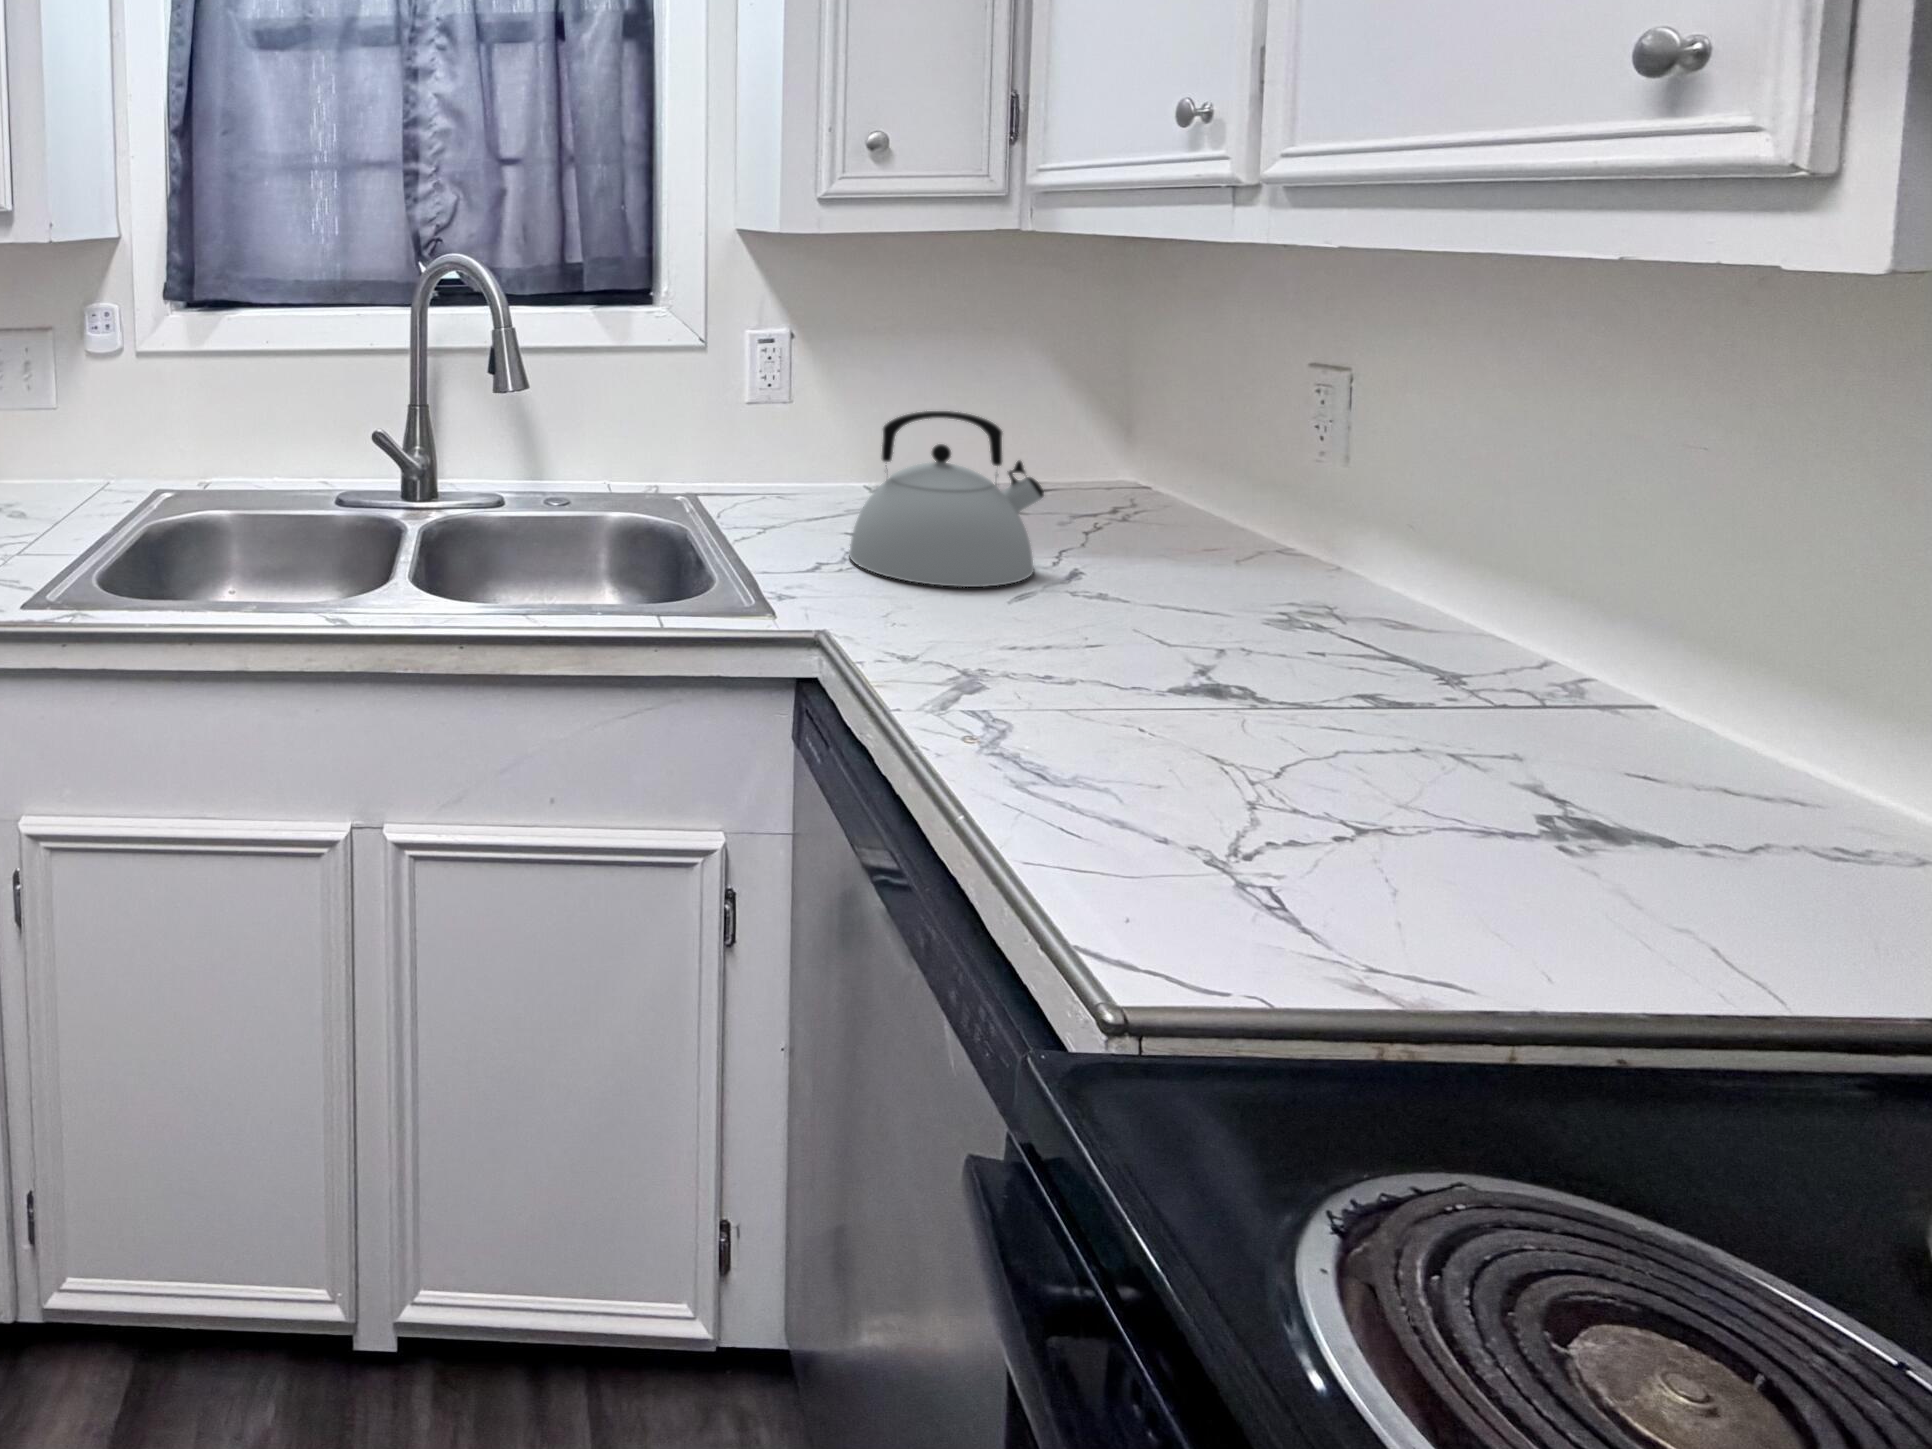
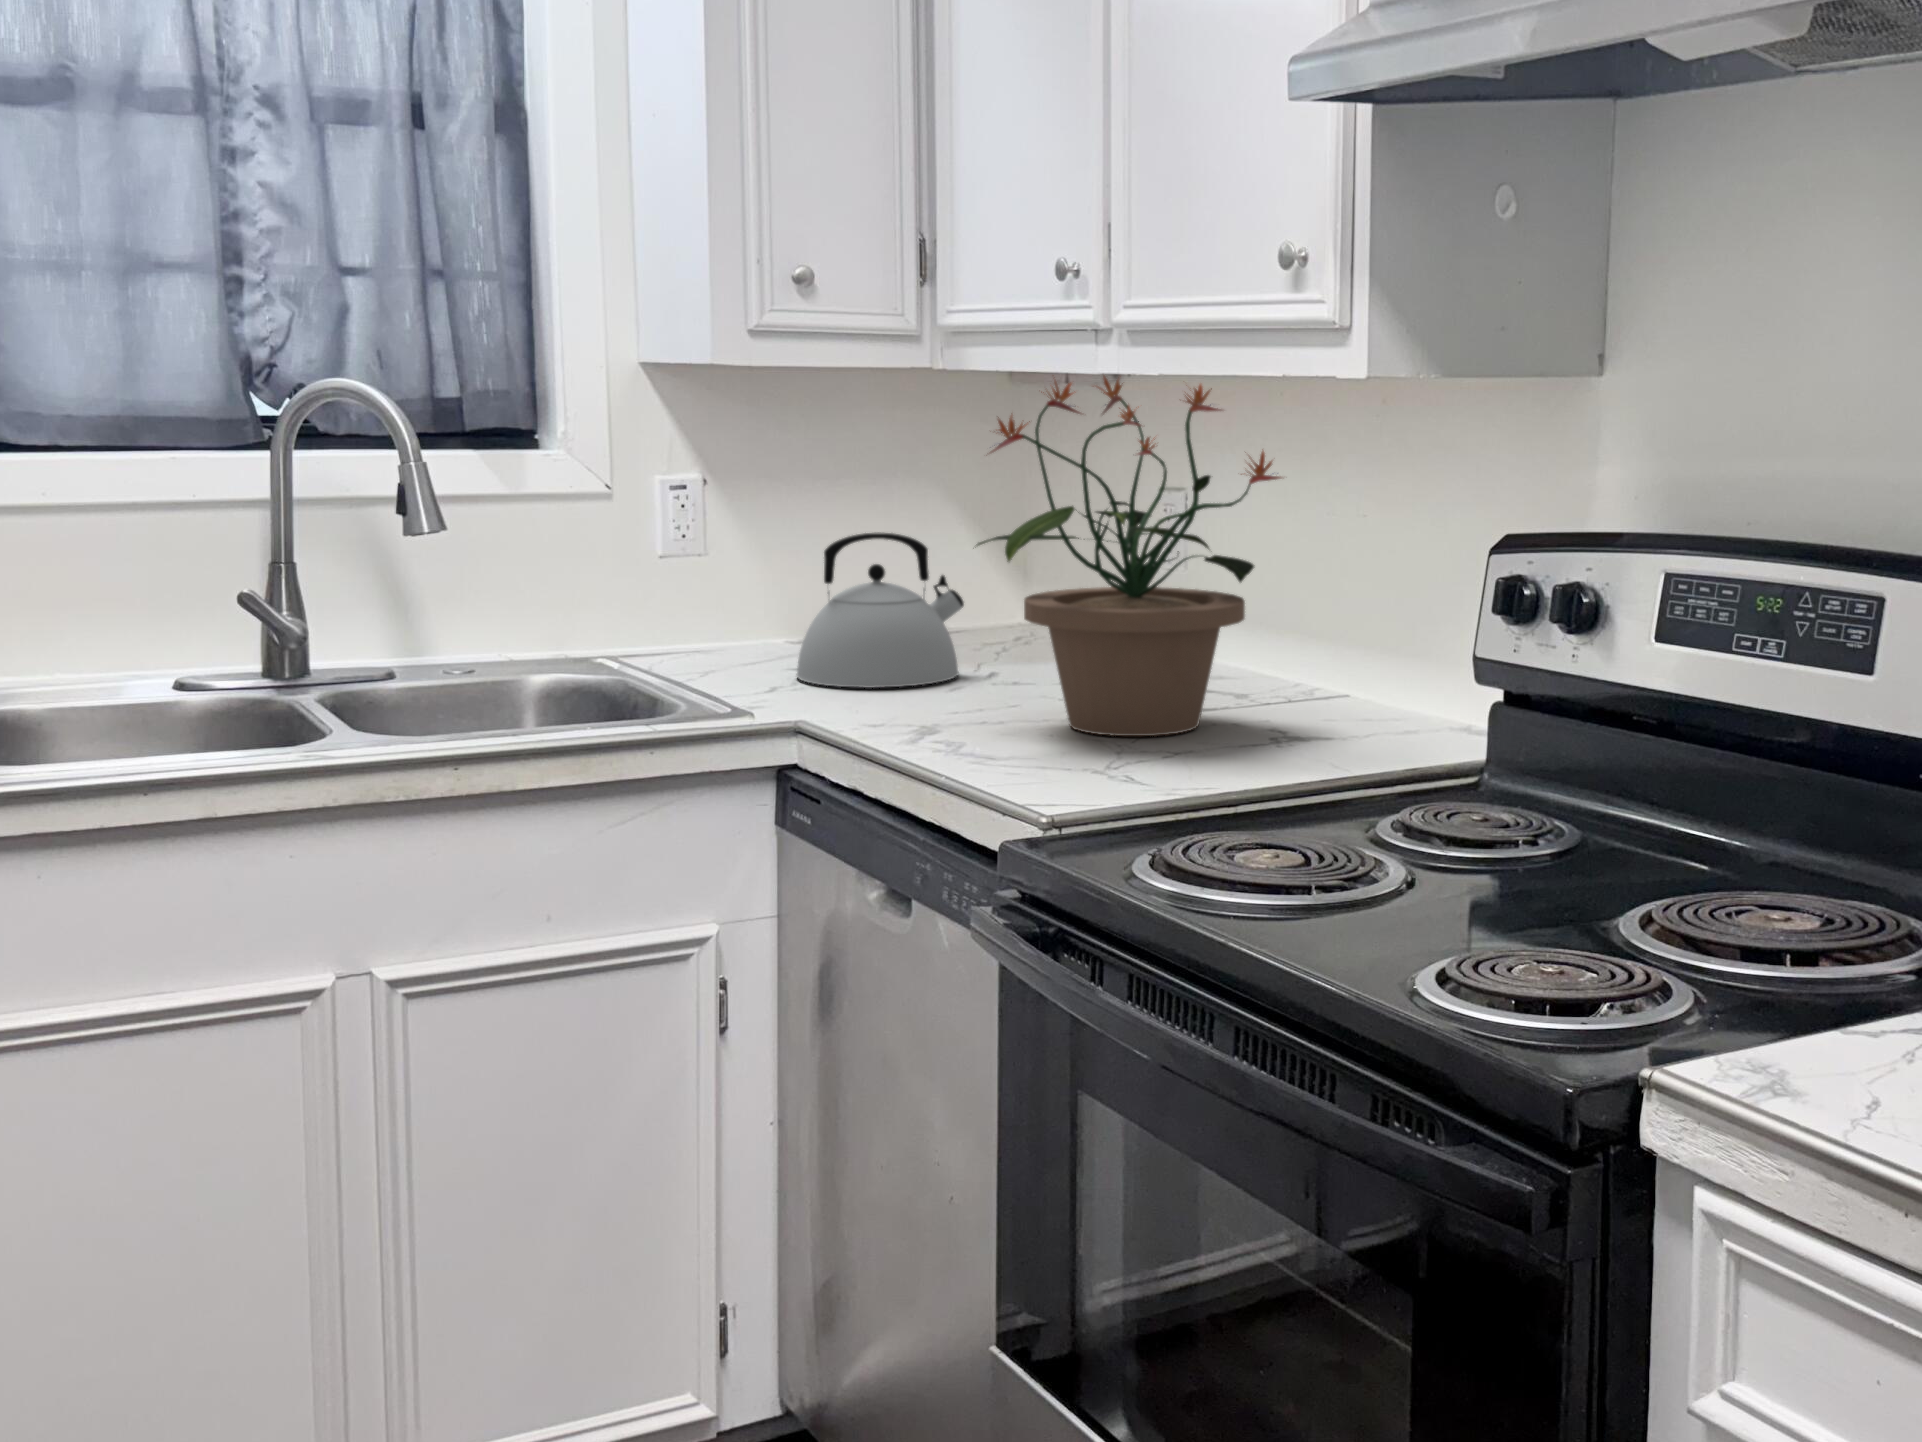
potted plant: none [1042,243,1578,759] -> present [977,376,1281,736]

